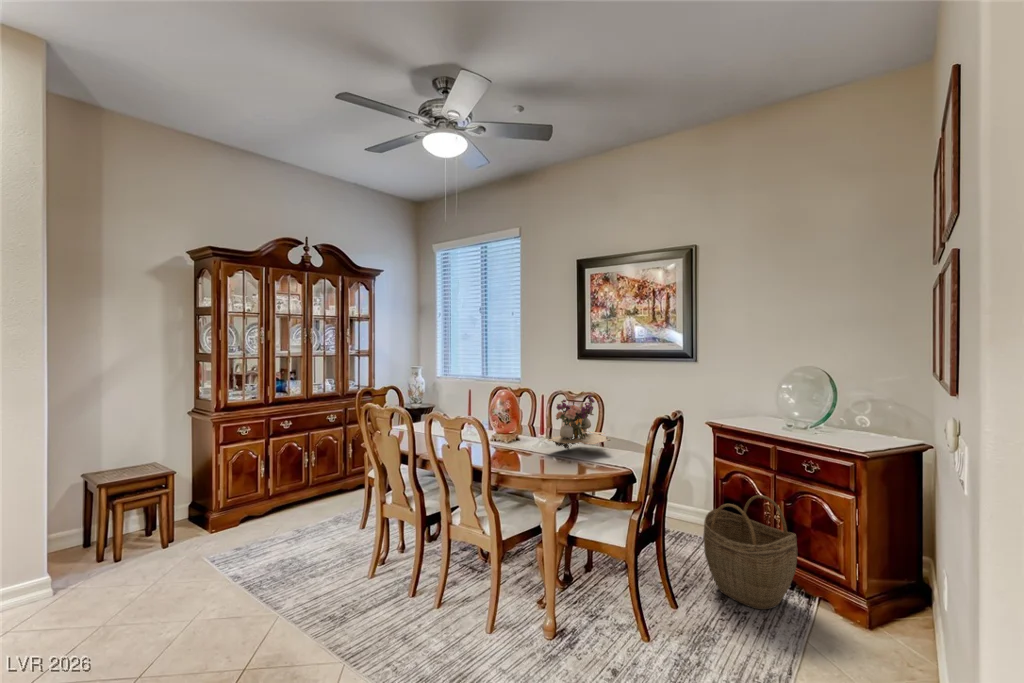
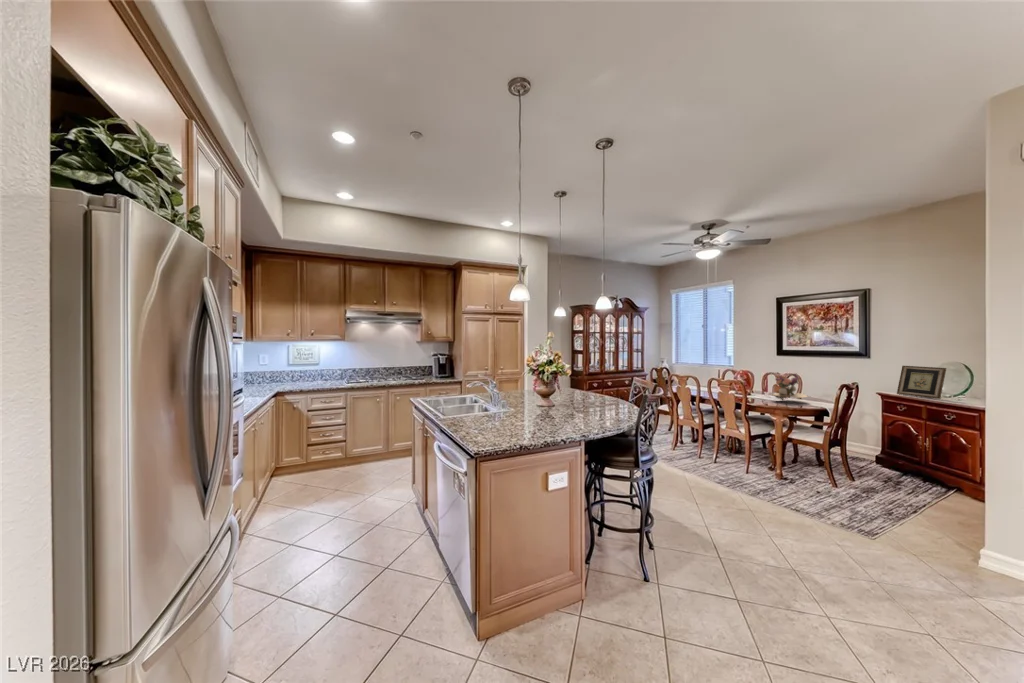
picture frame: none [736,374,802,432] -> present [897,366,946,399]
woven basket: present [703,495,797,610] -> none [872,432,939,490]

